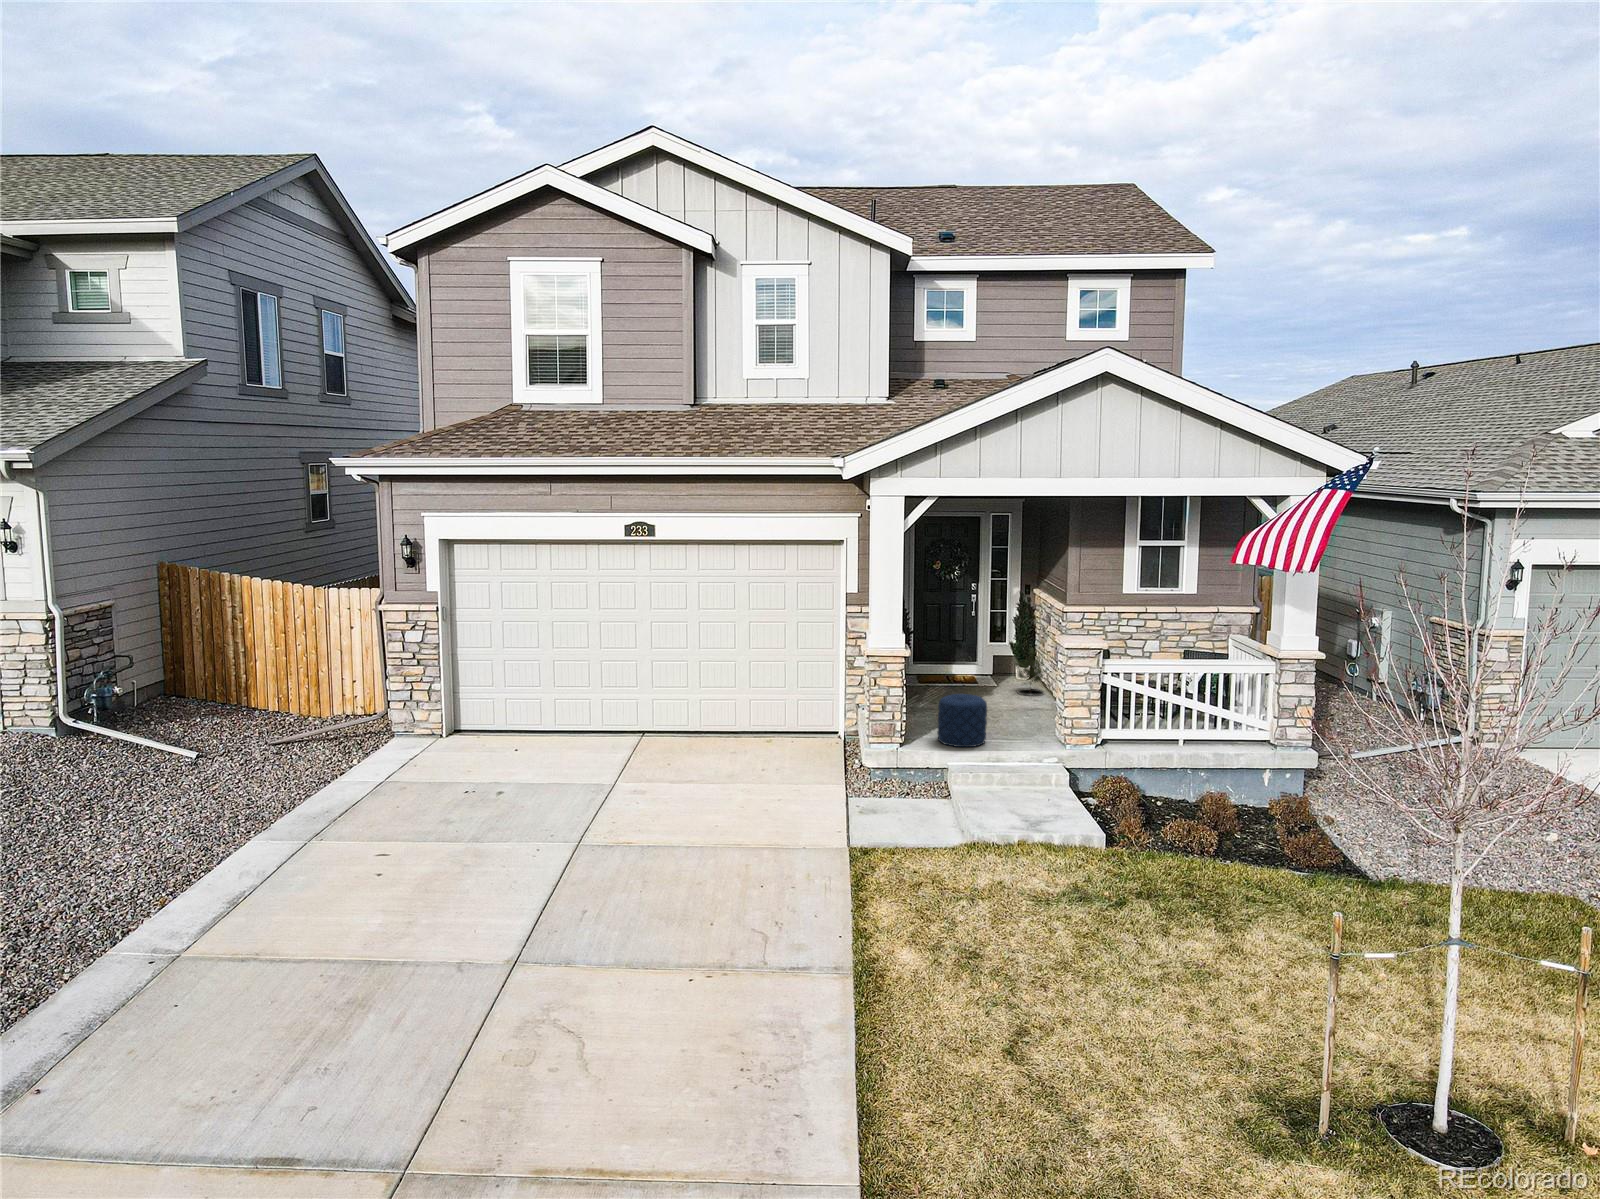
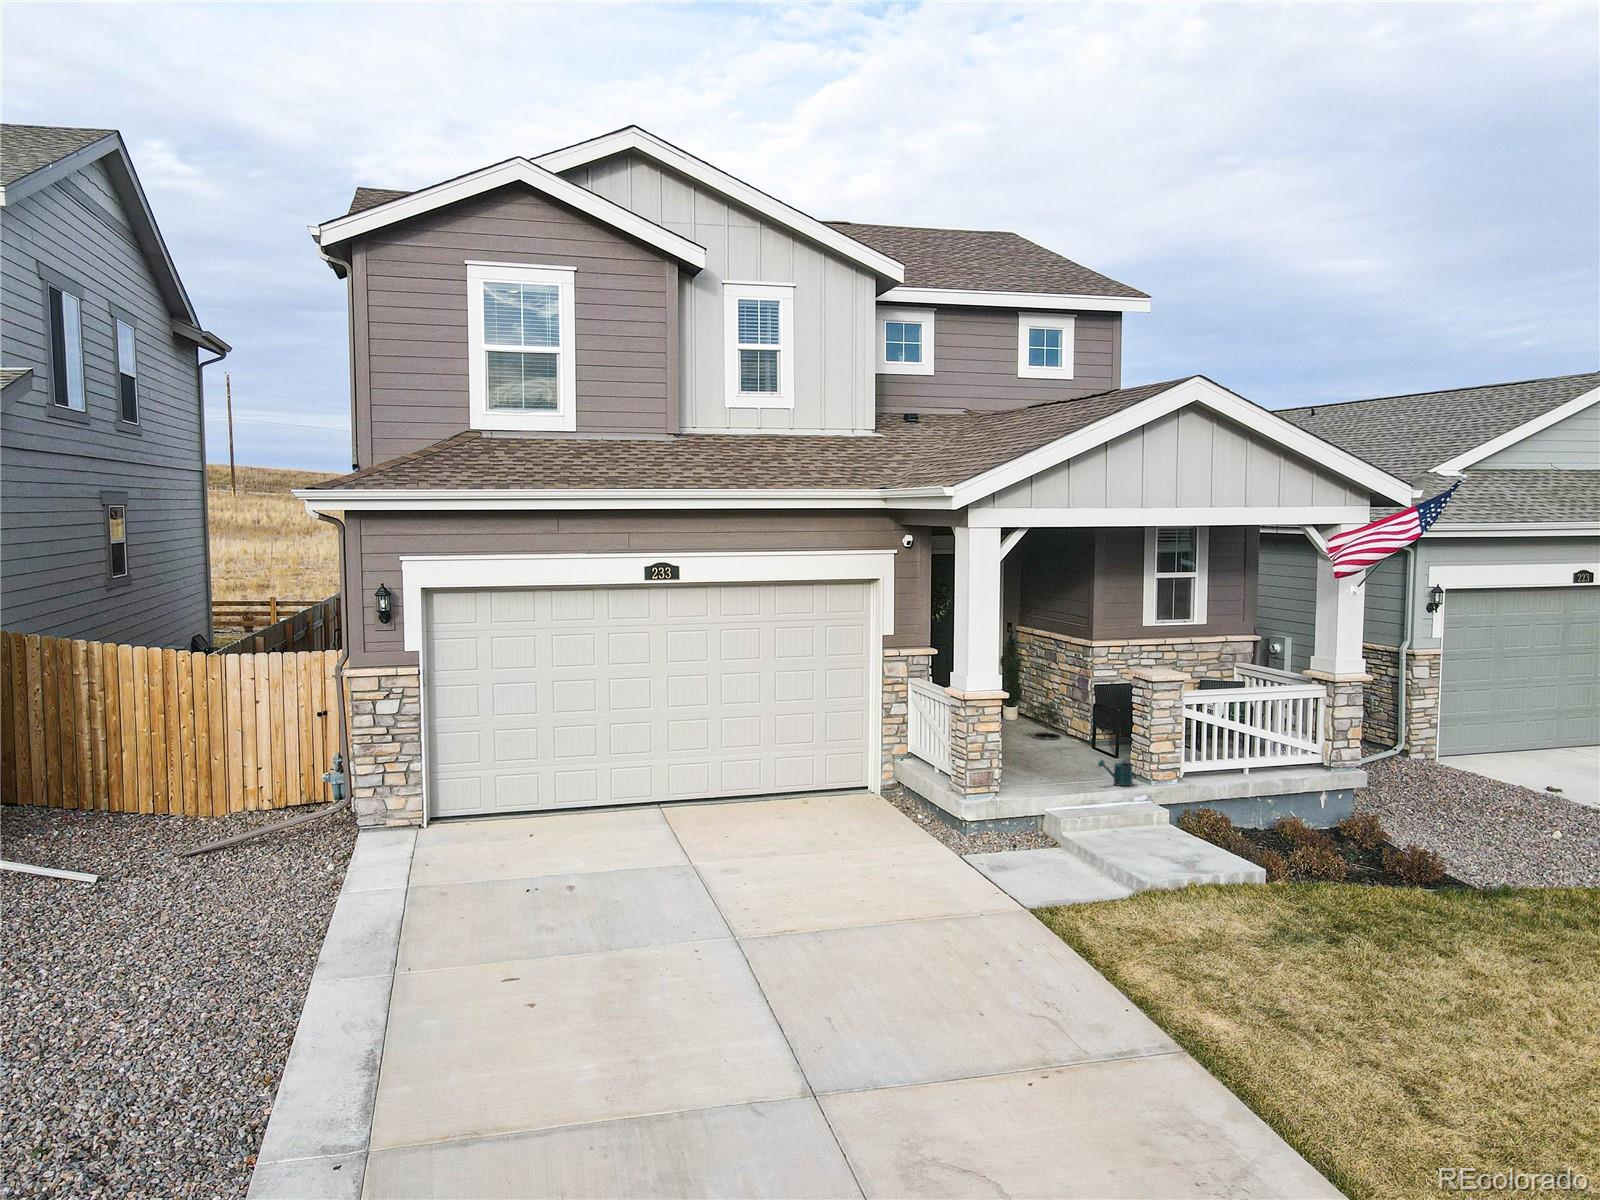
pouf: present [937,694,987,747] -> none [1014,736,1067,791]
watering can: none [1018,721,1058,748] -> present [1098,760,1136,786]

